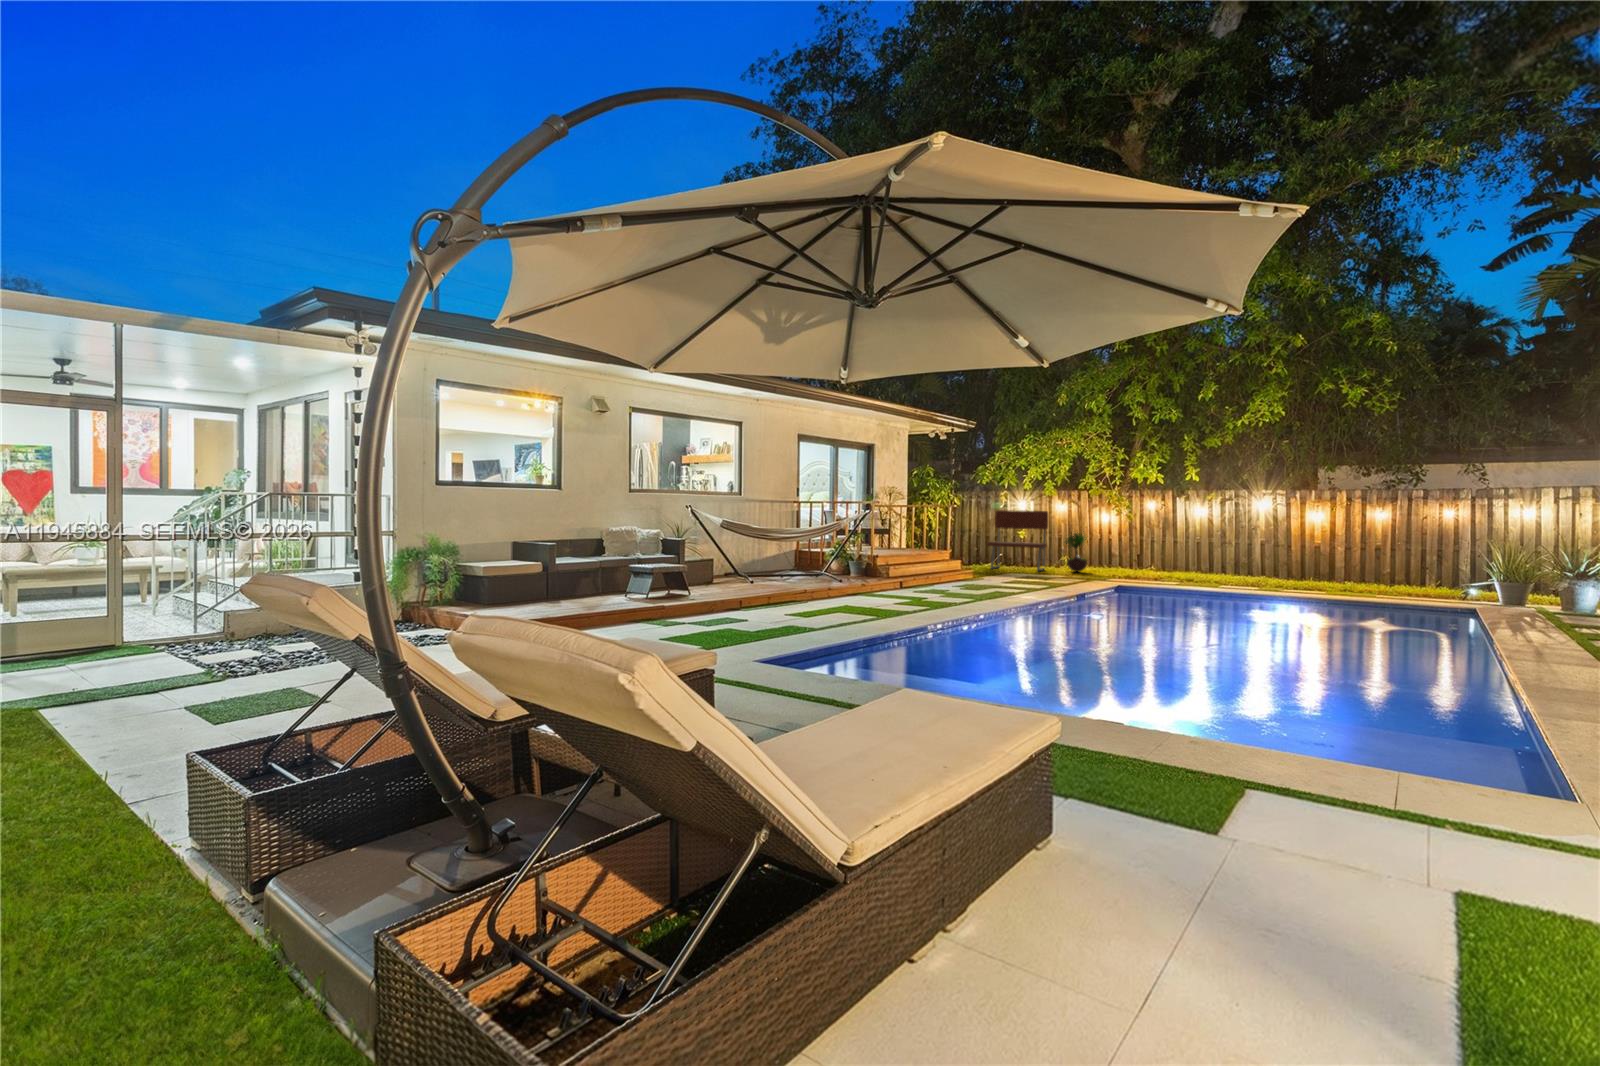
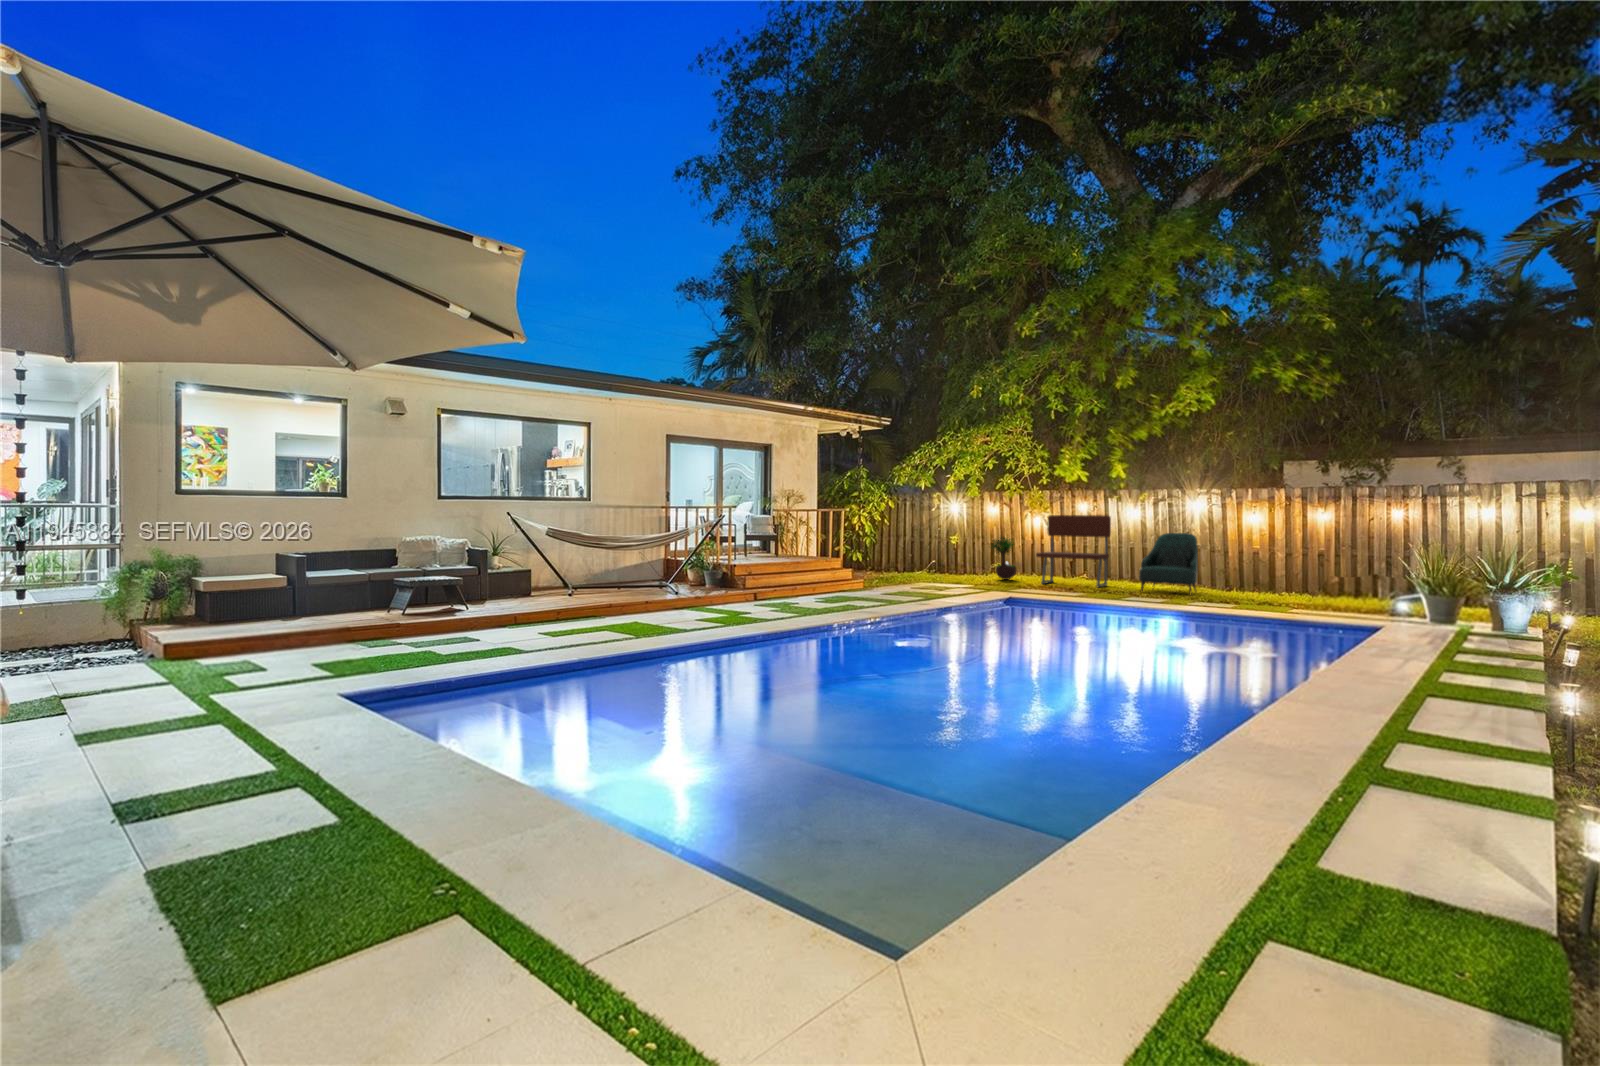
bench: present [987,510,1048,571] -> present [1036,515,1111,587]
armchair: none [1216,529,1270,585] -> present [1139,533,1198,594]

